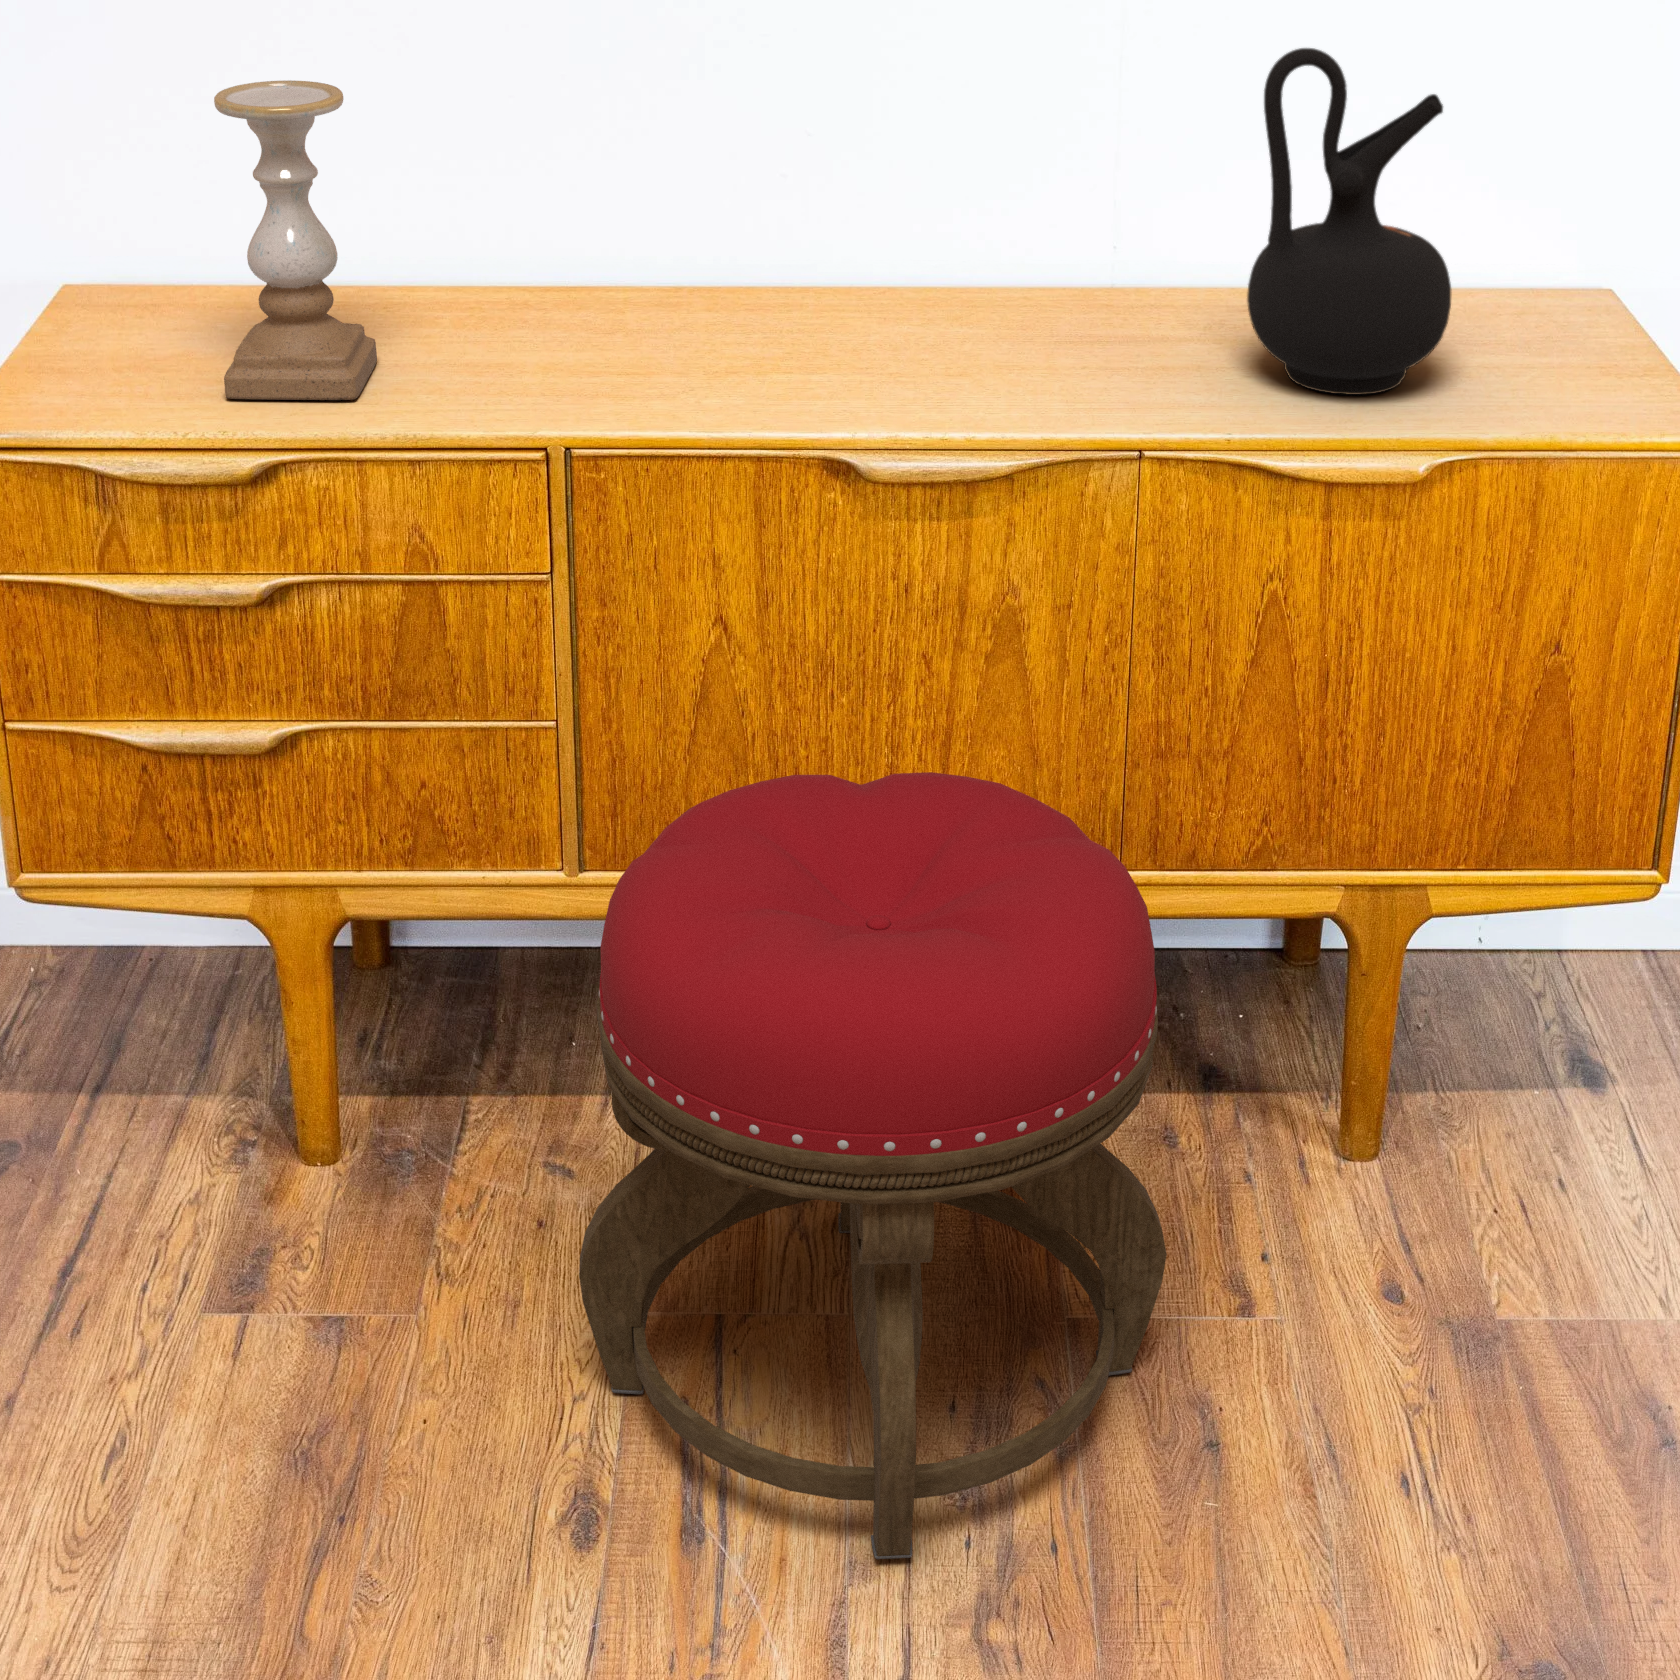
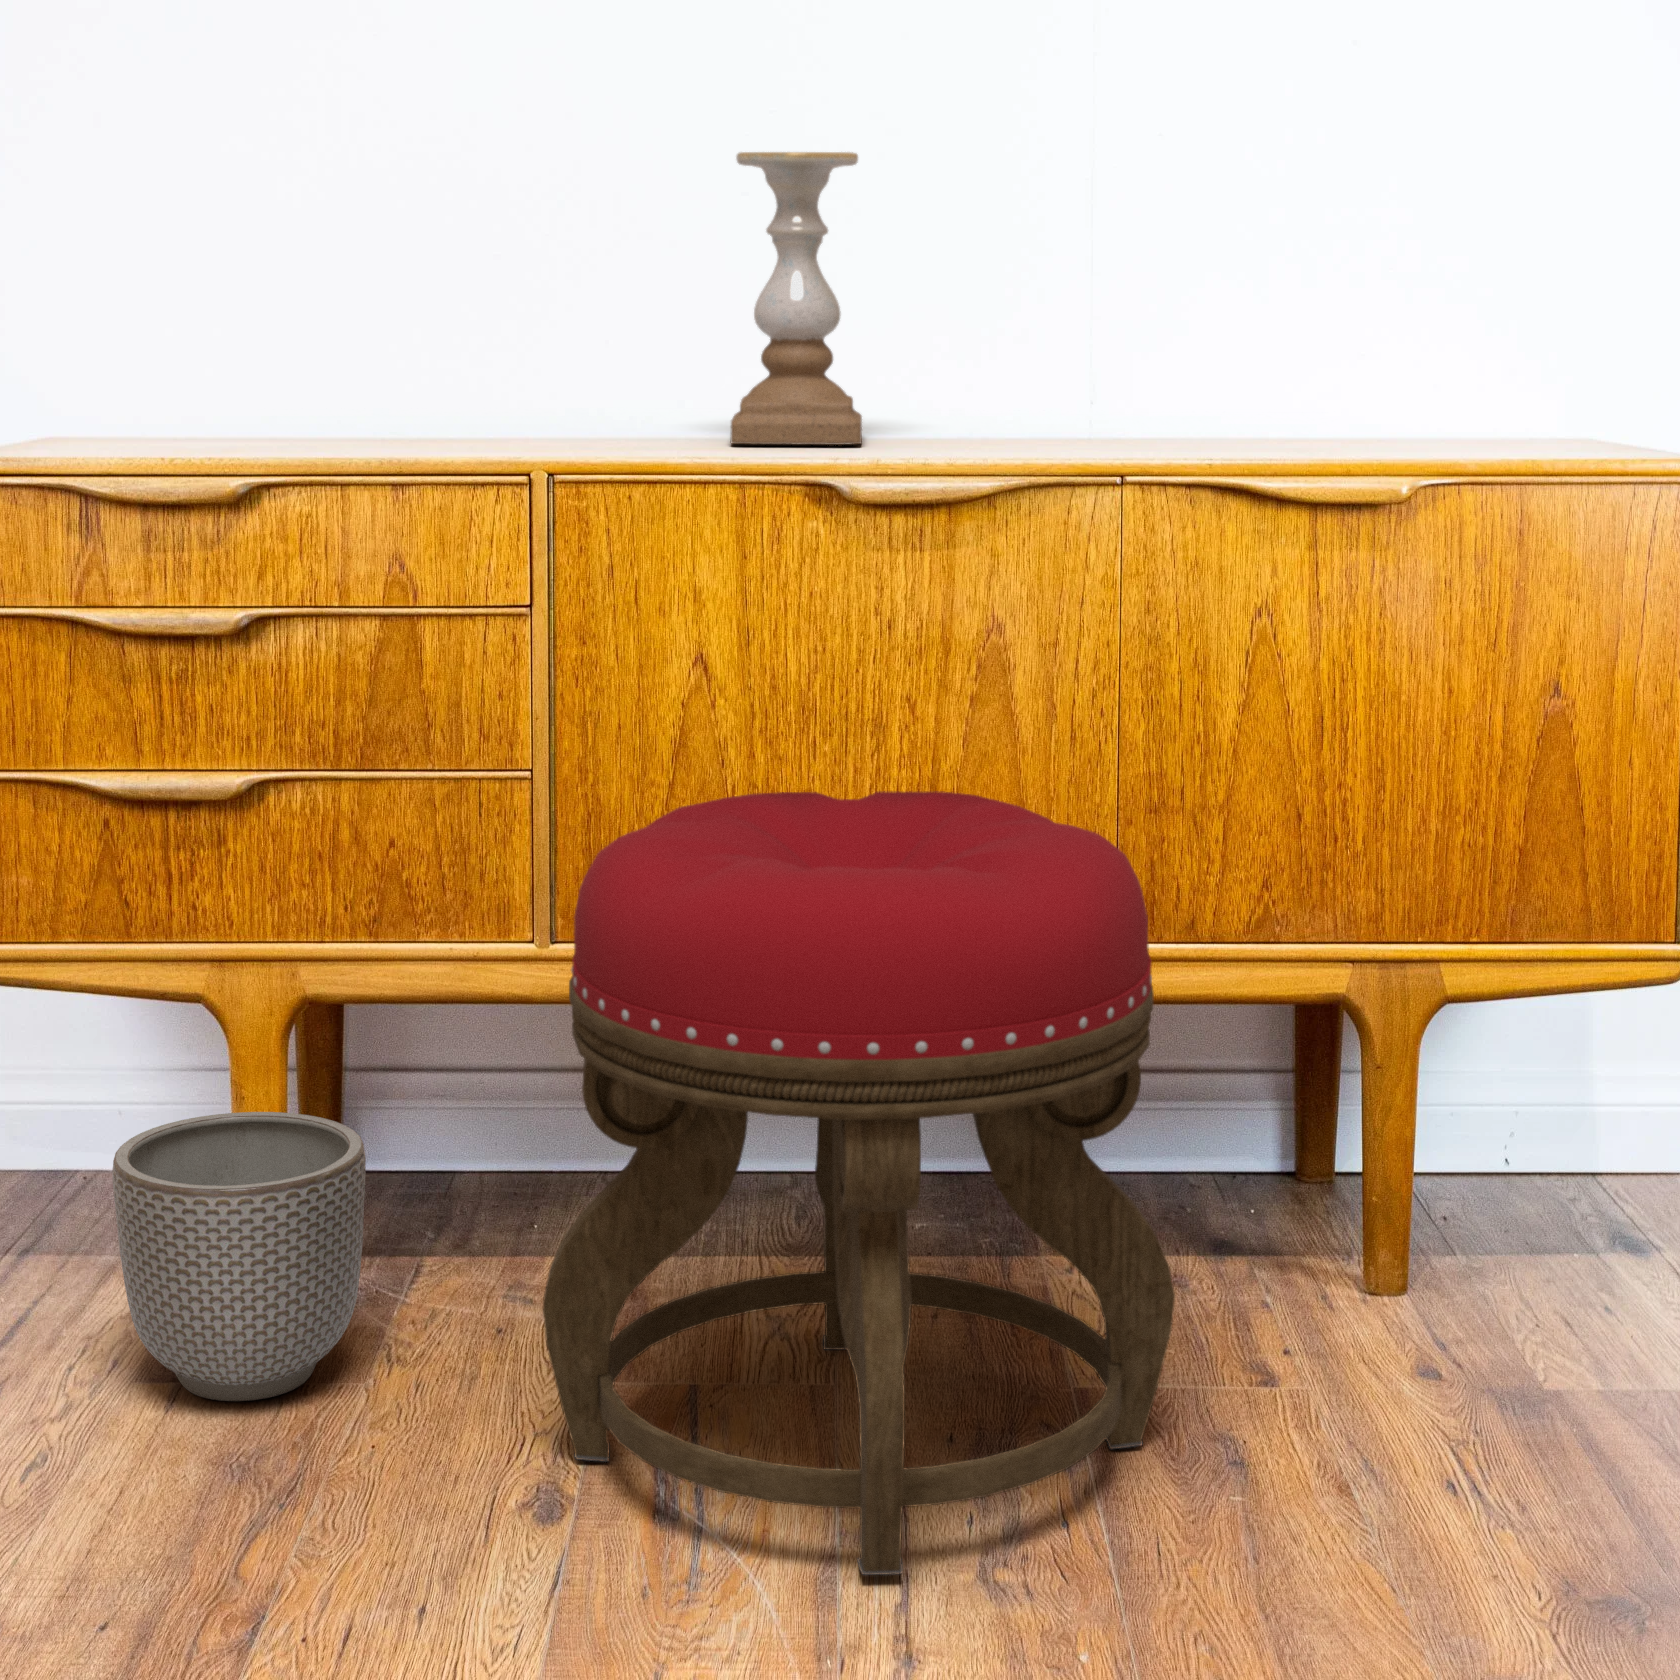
ceramic jug: present [1247,48,1451,395] -> none [1225,106,1425,444]
candle holder: present [214,80,377,400] -> present [731,152,862,445]
planter: none [172,1029,410,1309] -> present [112,1112,366,1401]

